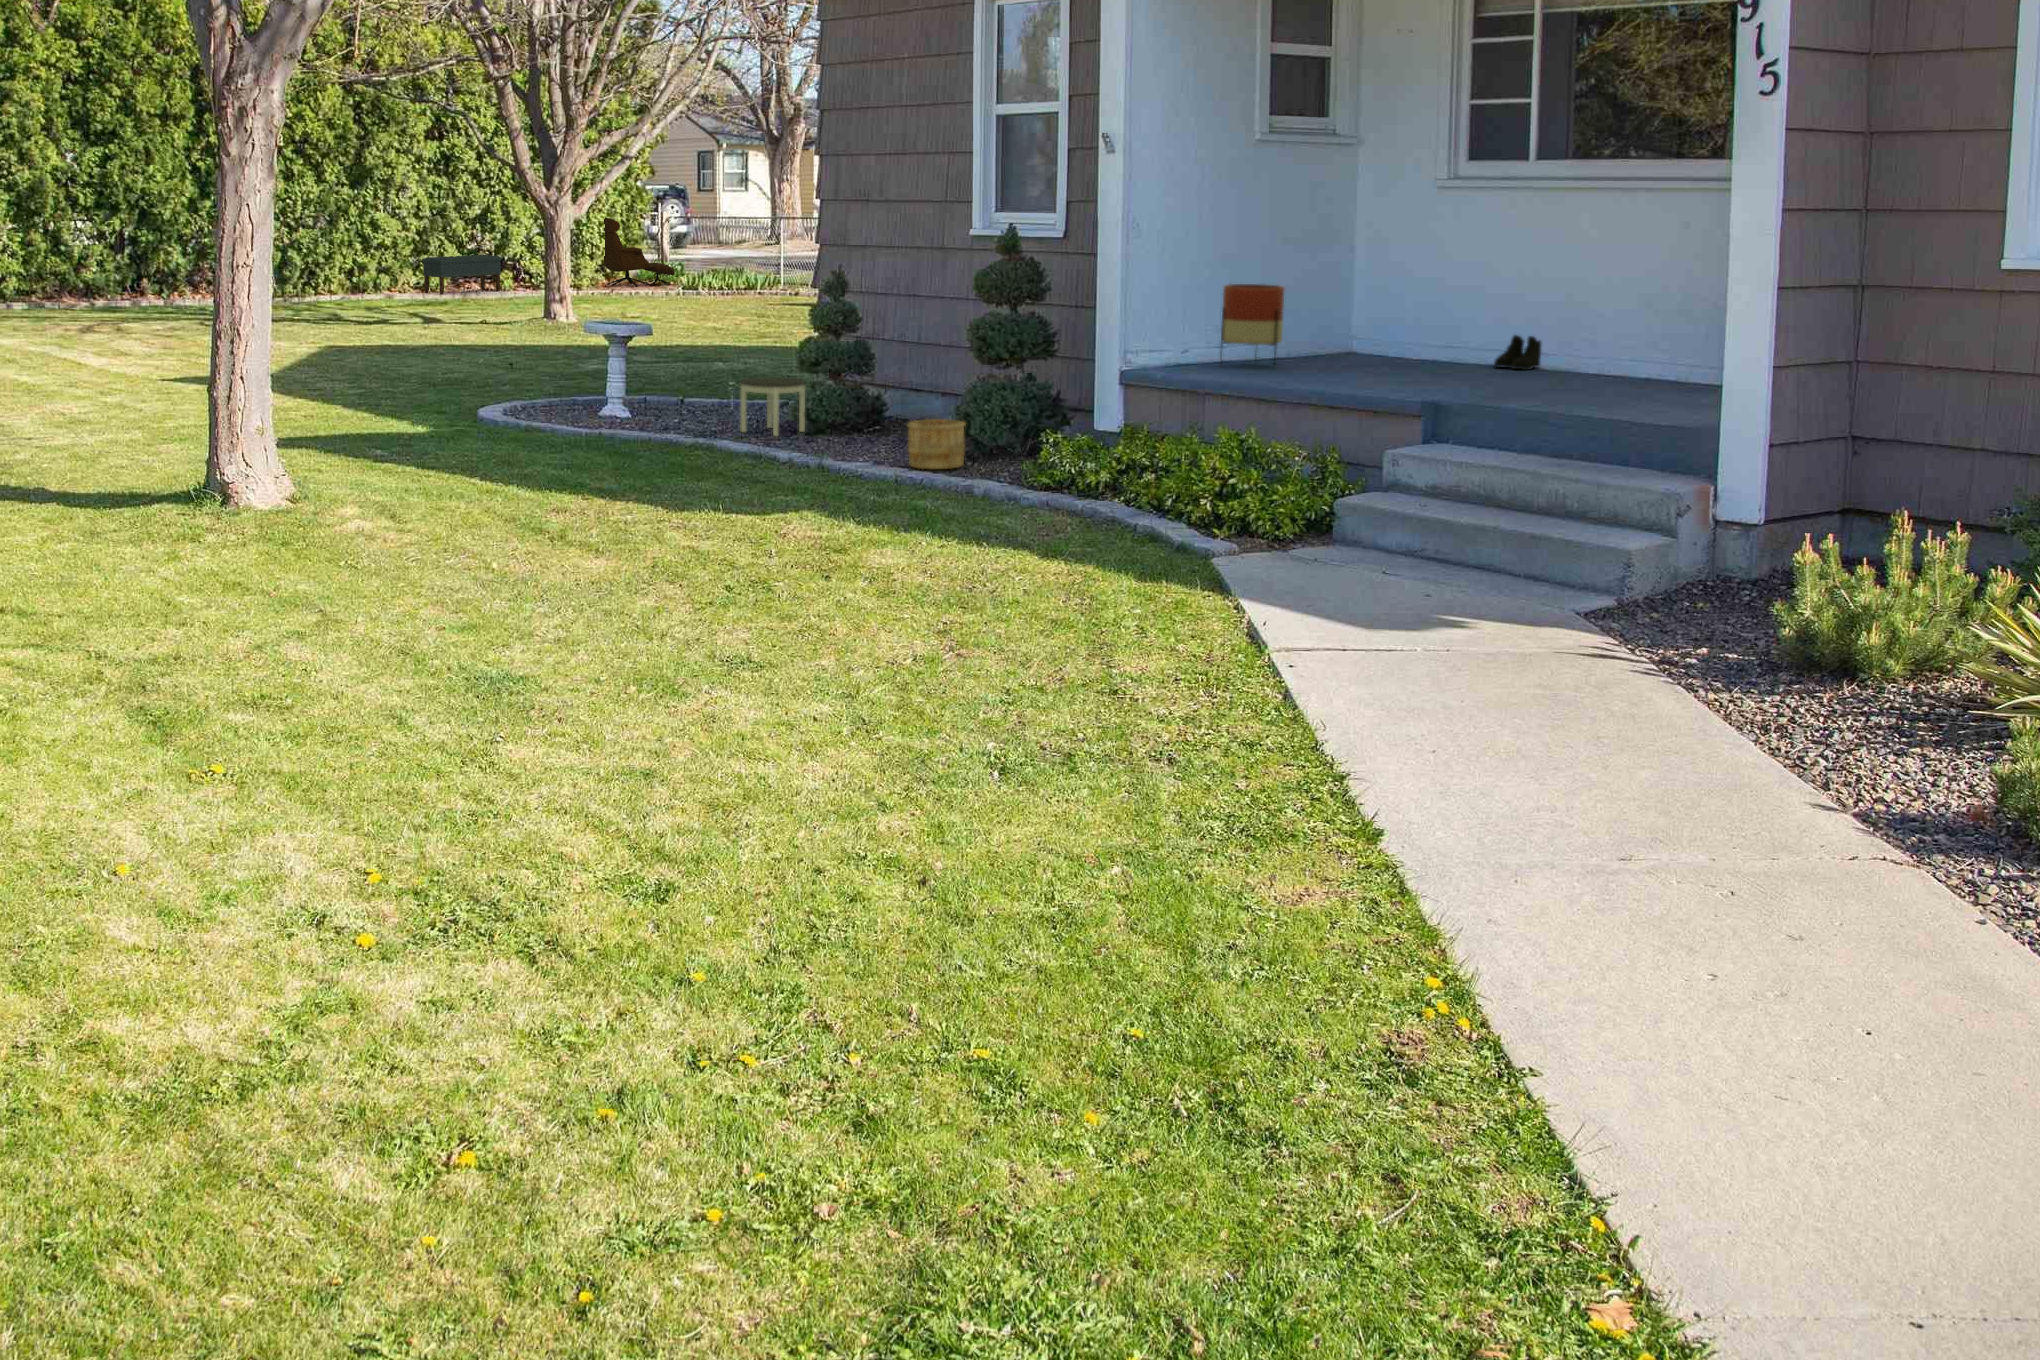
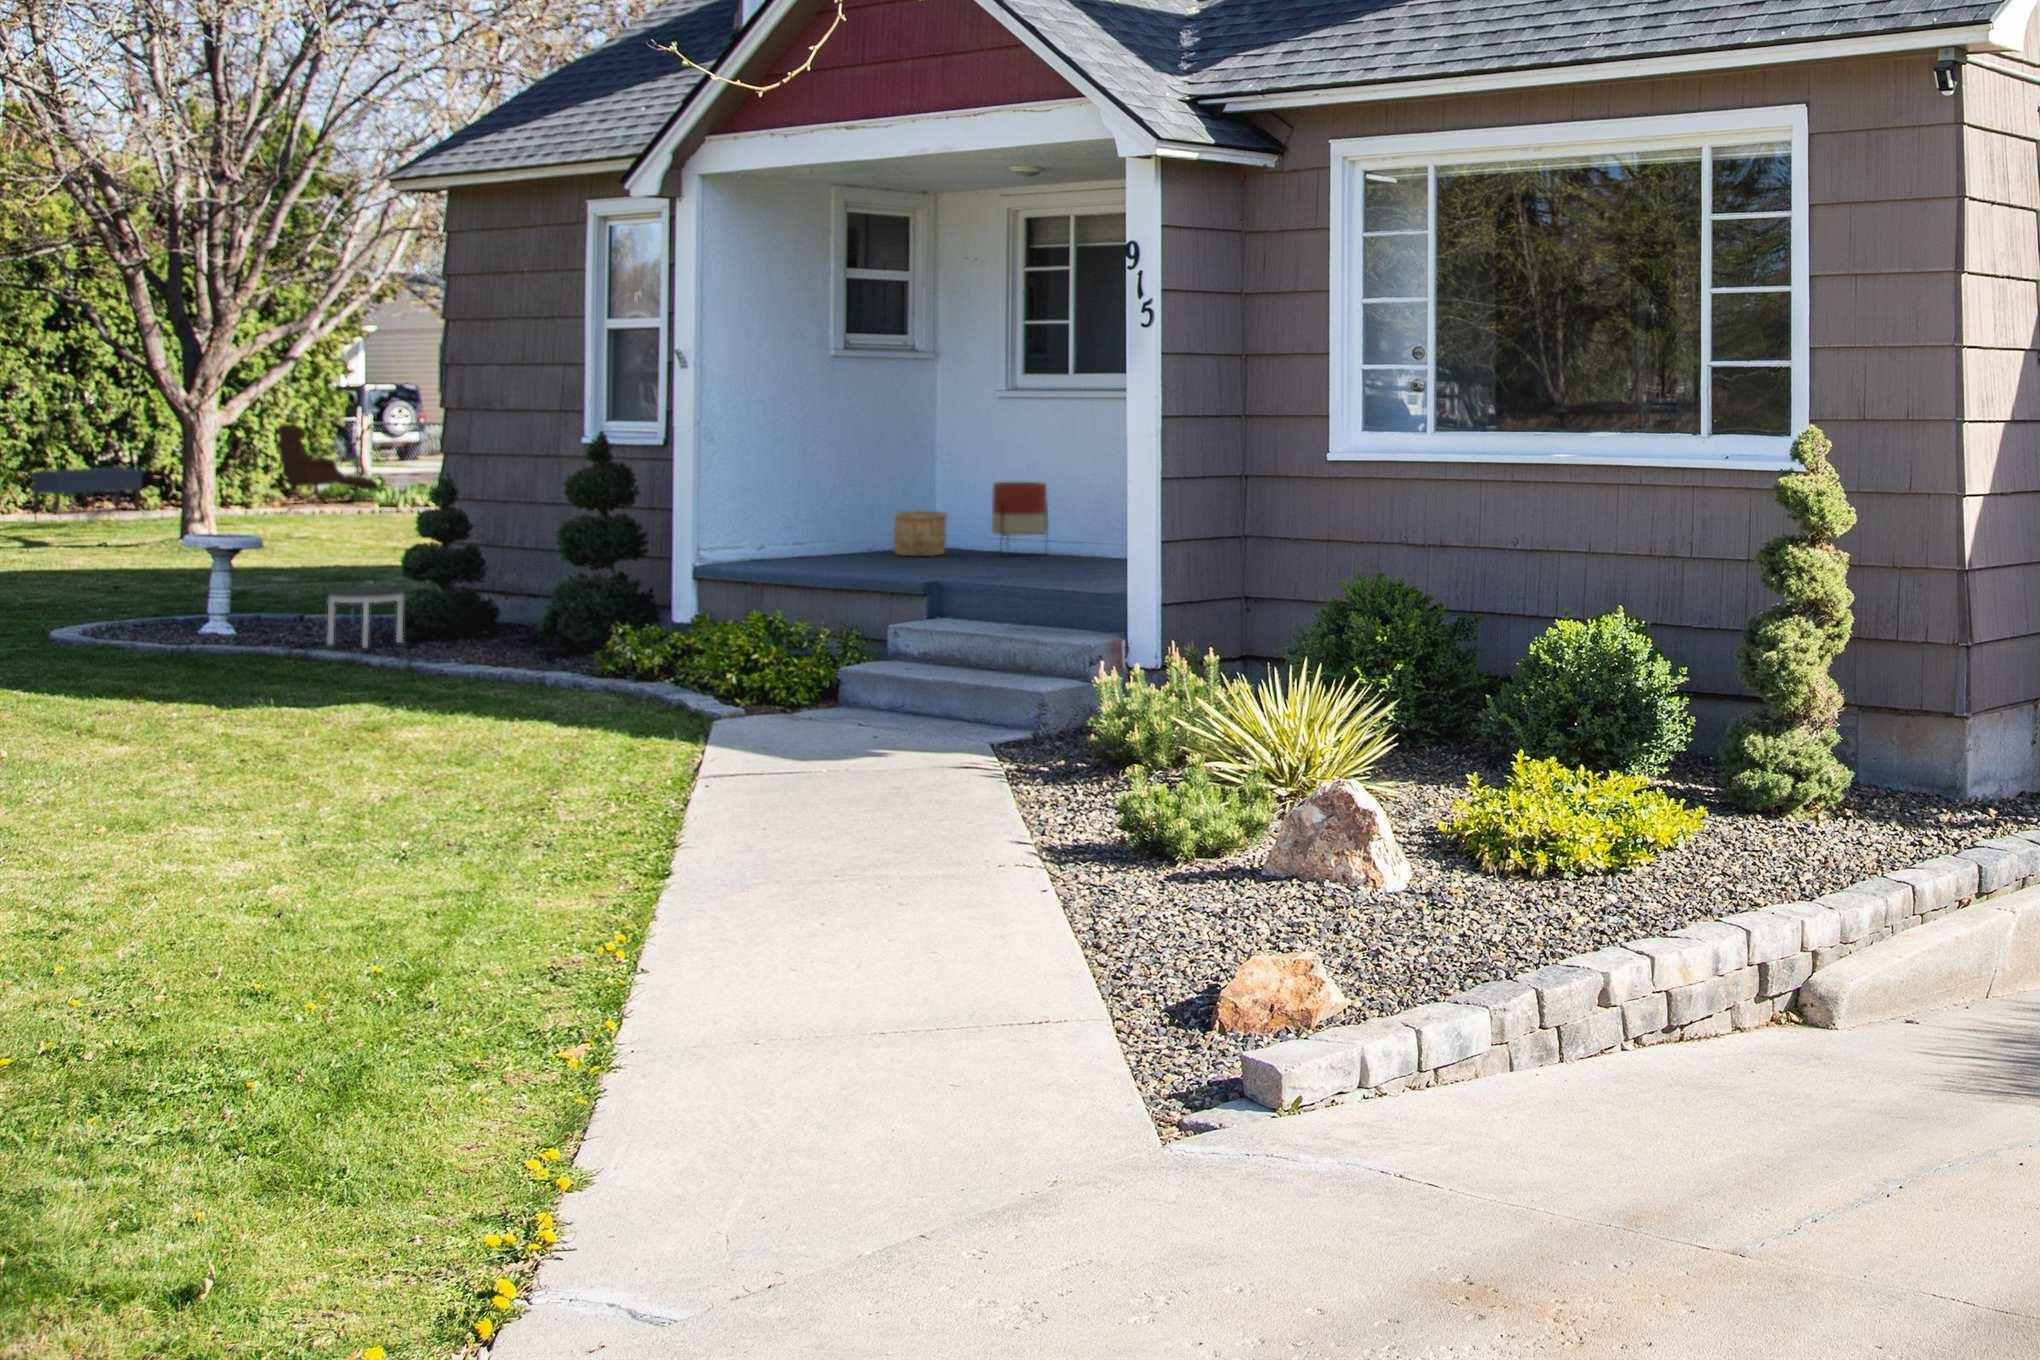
planter: present [1221,284,1284,356] -> present [992,482,1048,544]
boots: present [1494,335,1541,370] -> none [1059,528,1102,560]
wooden bucket: present [907,419,965,469] -> present [894,510,948,556]

